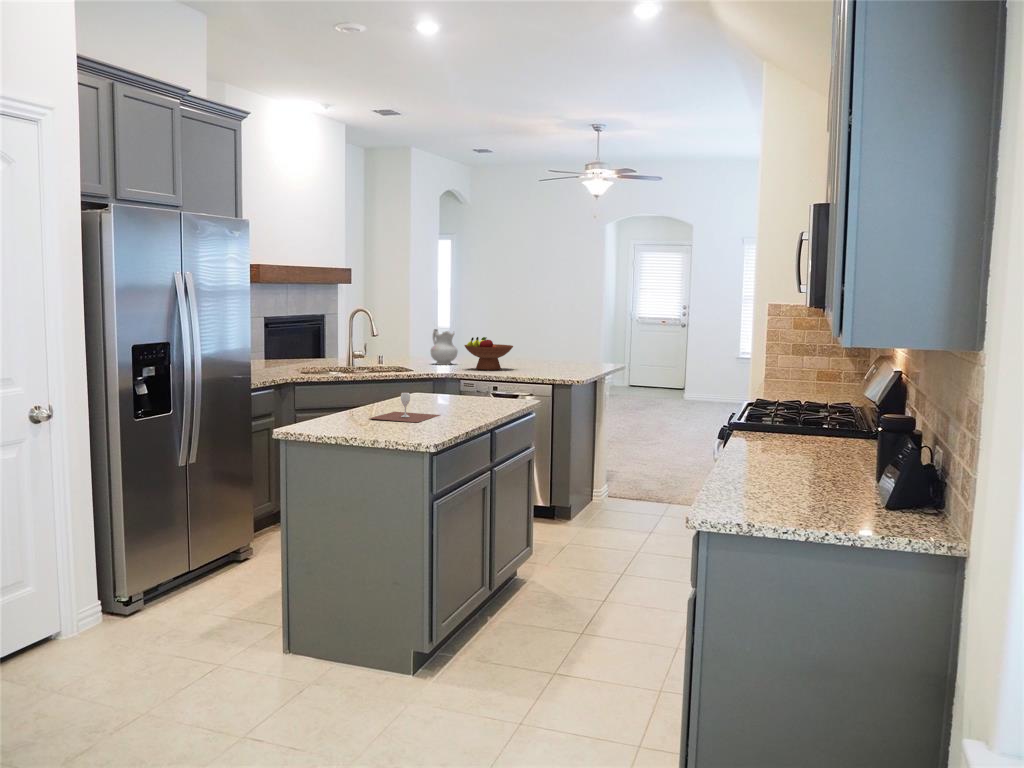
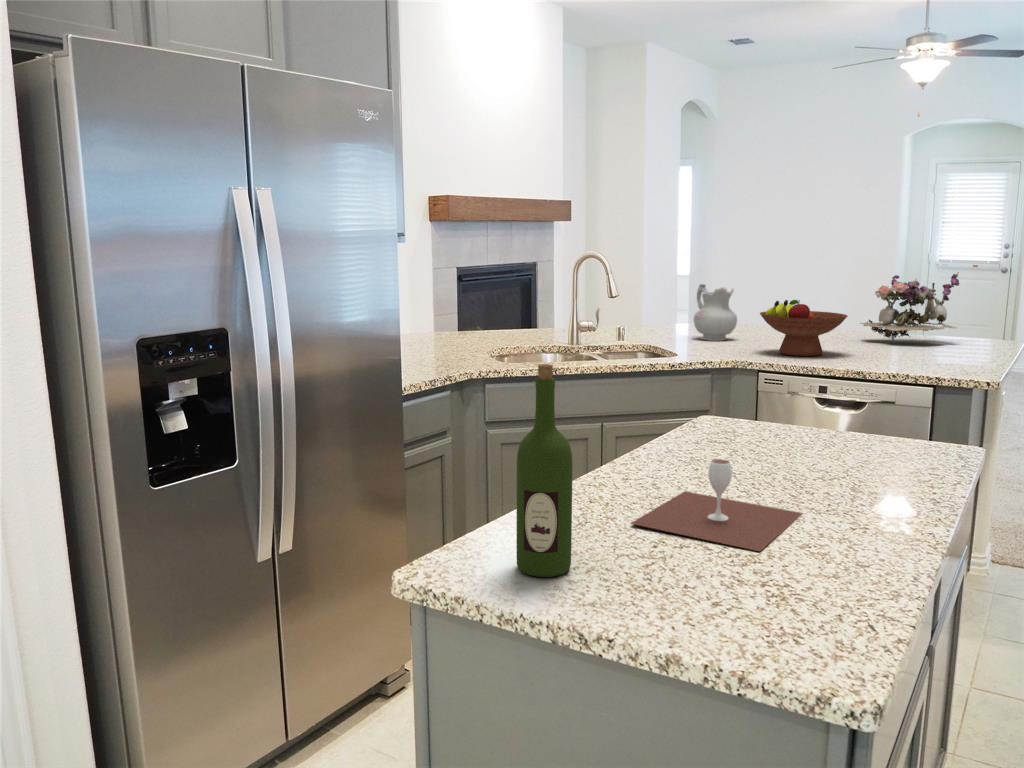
flower arrangement: none [532,322,587,364] -> present [860,272,959,340]
wine bottle: none [320,348,342,429] -> present [517,364,572,577]

